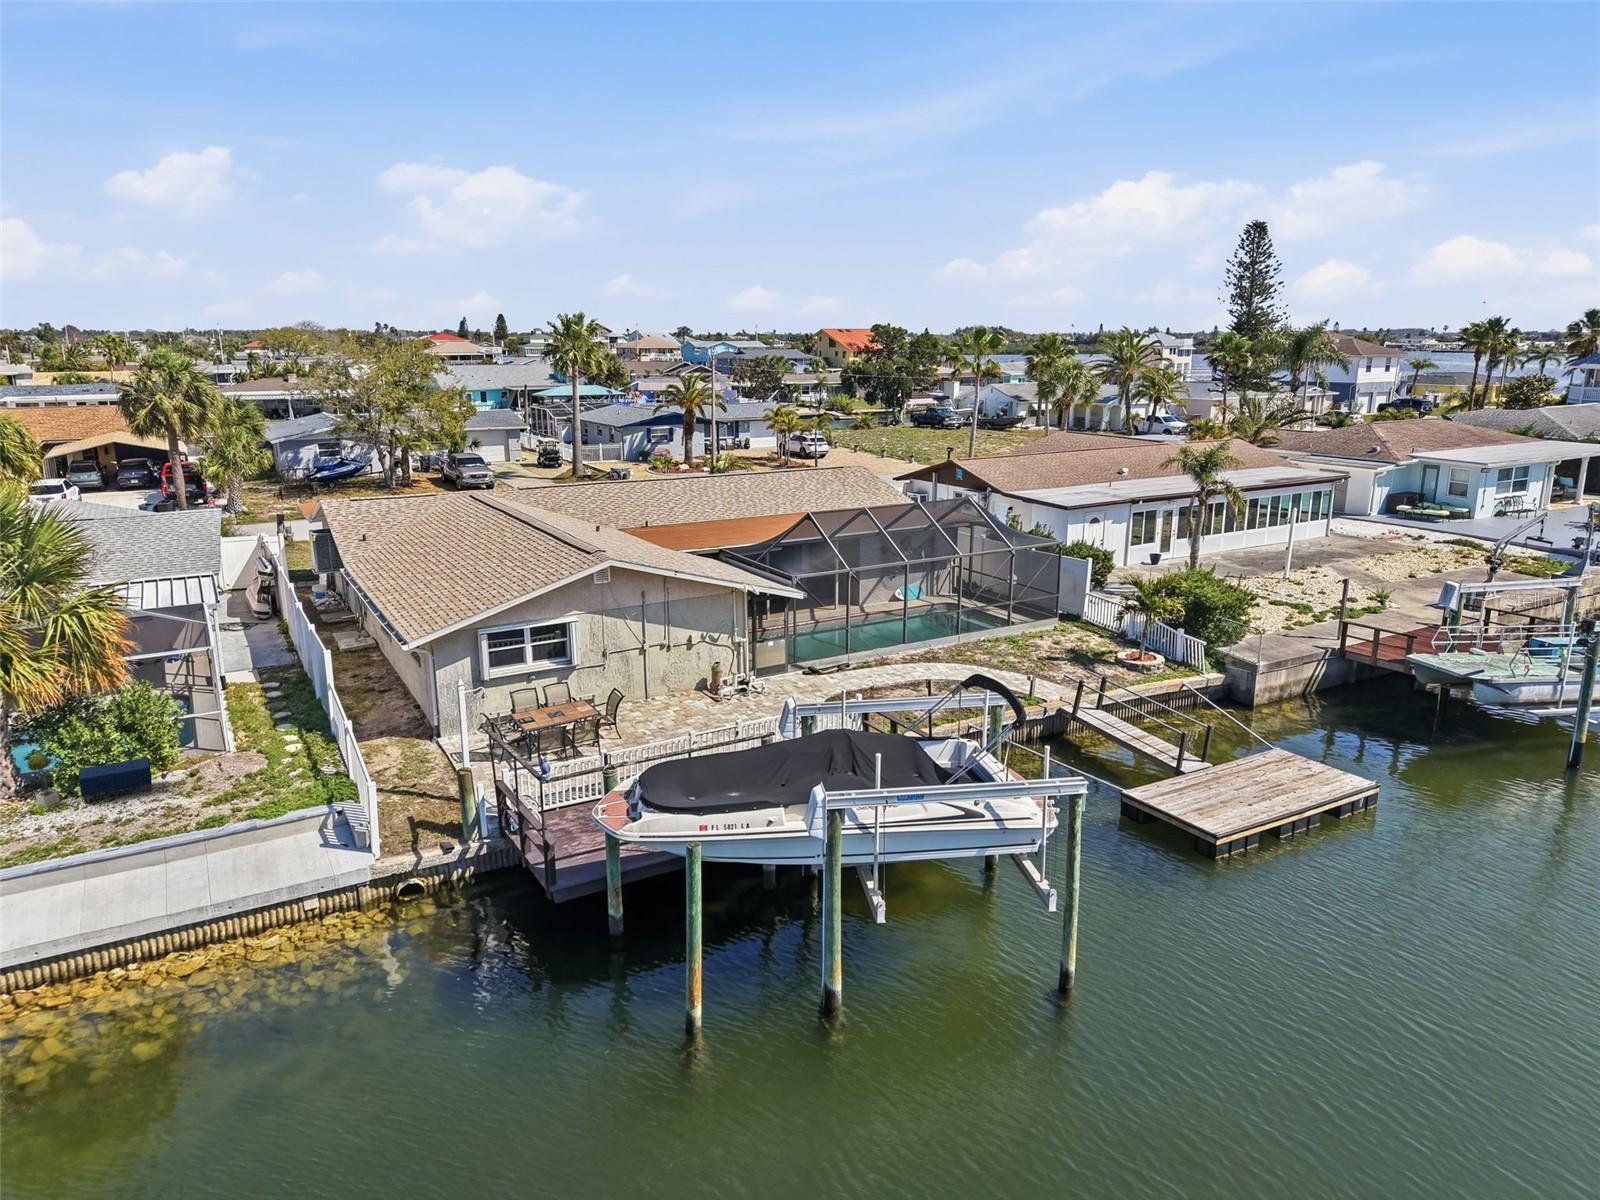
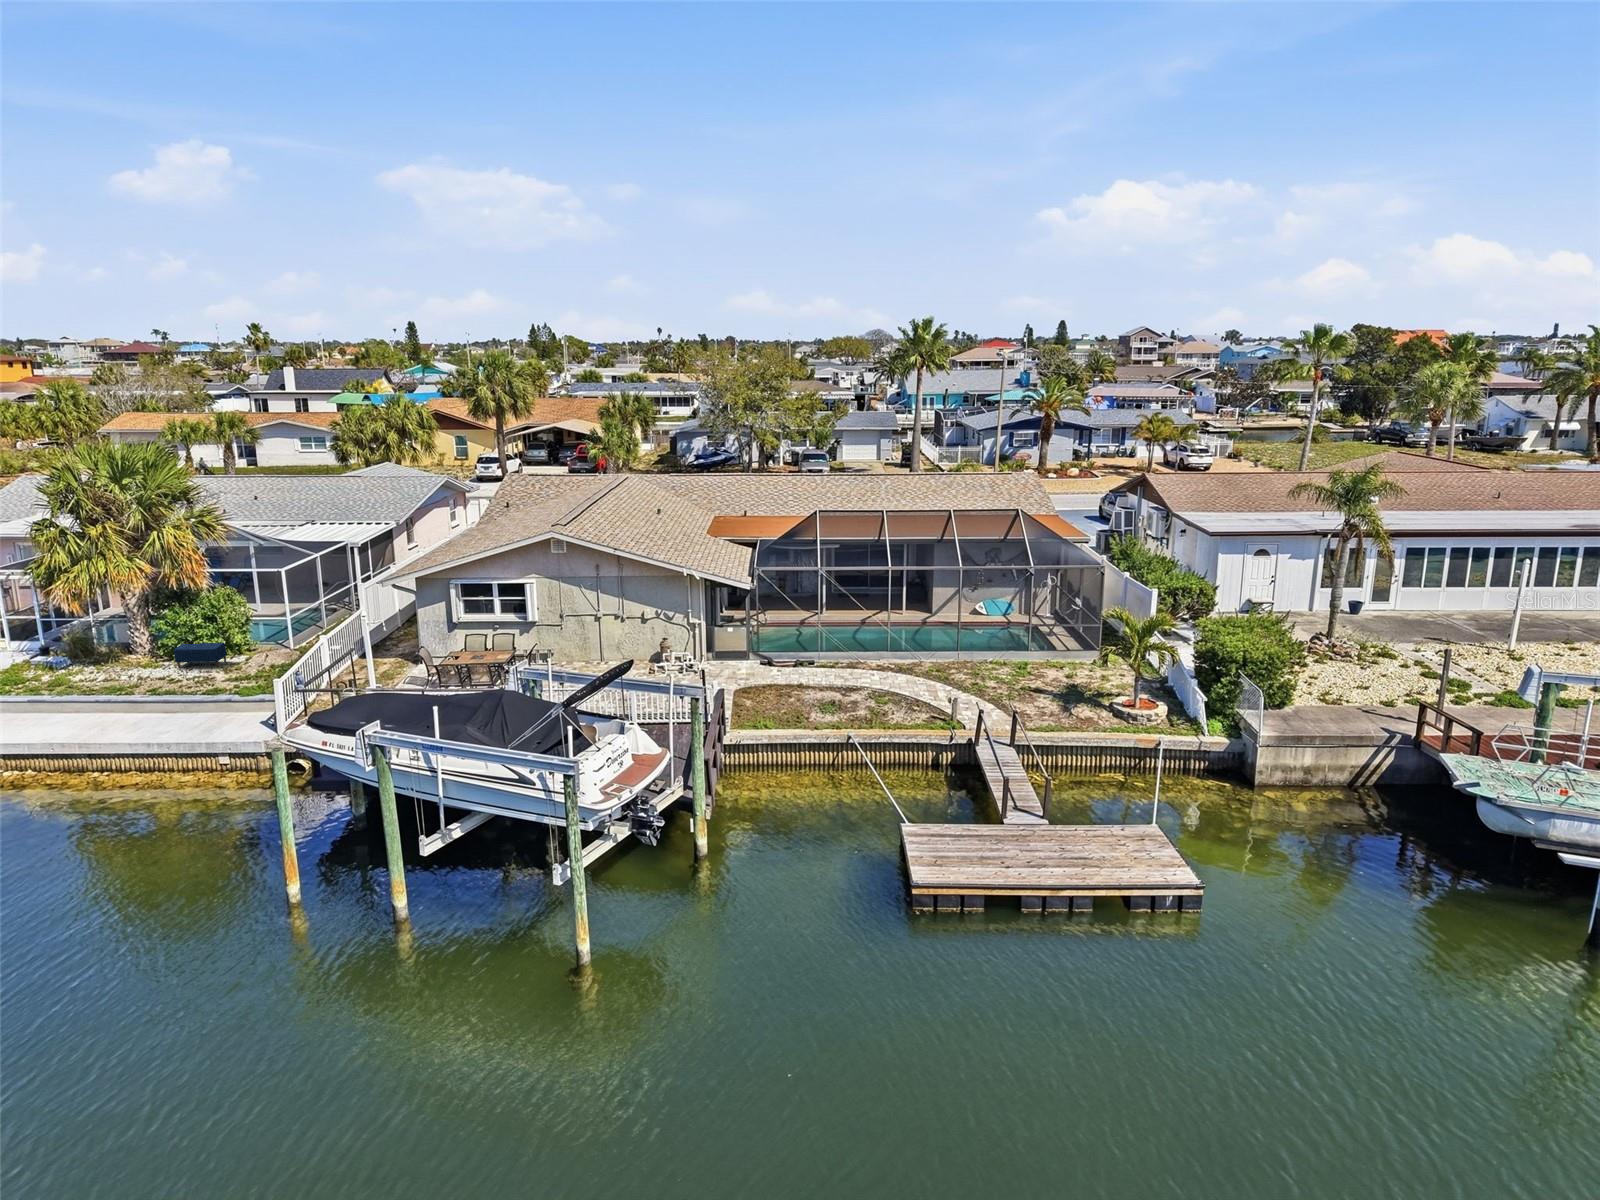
potted tree: present [27,755,60,807] -> none [150,629,170,665]

